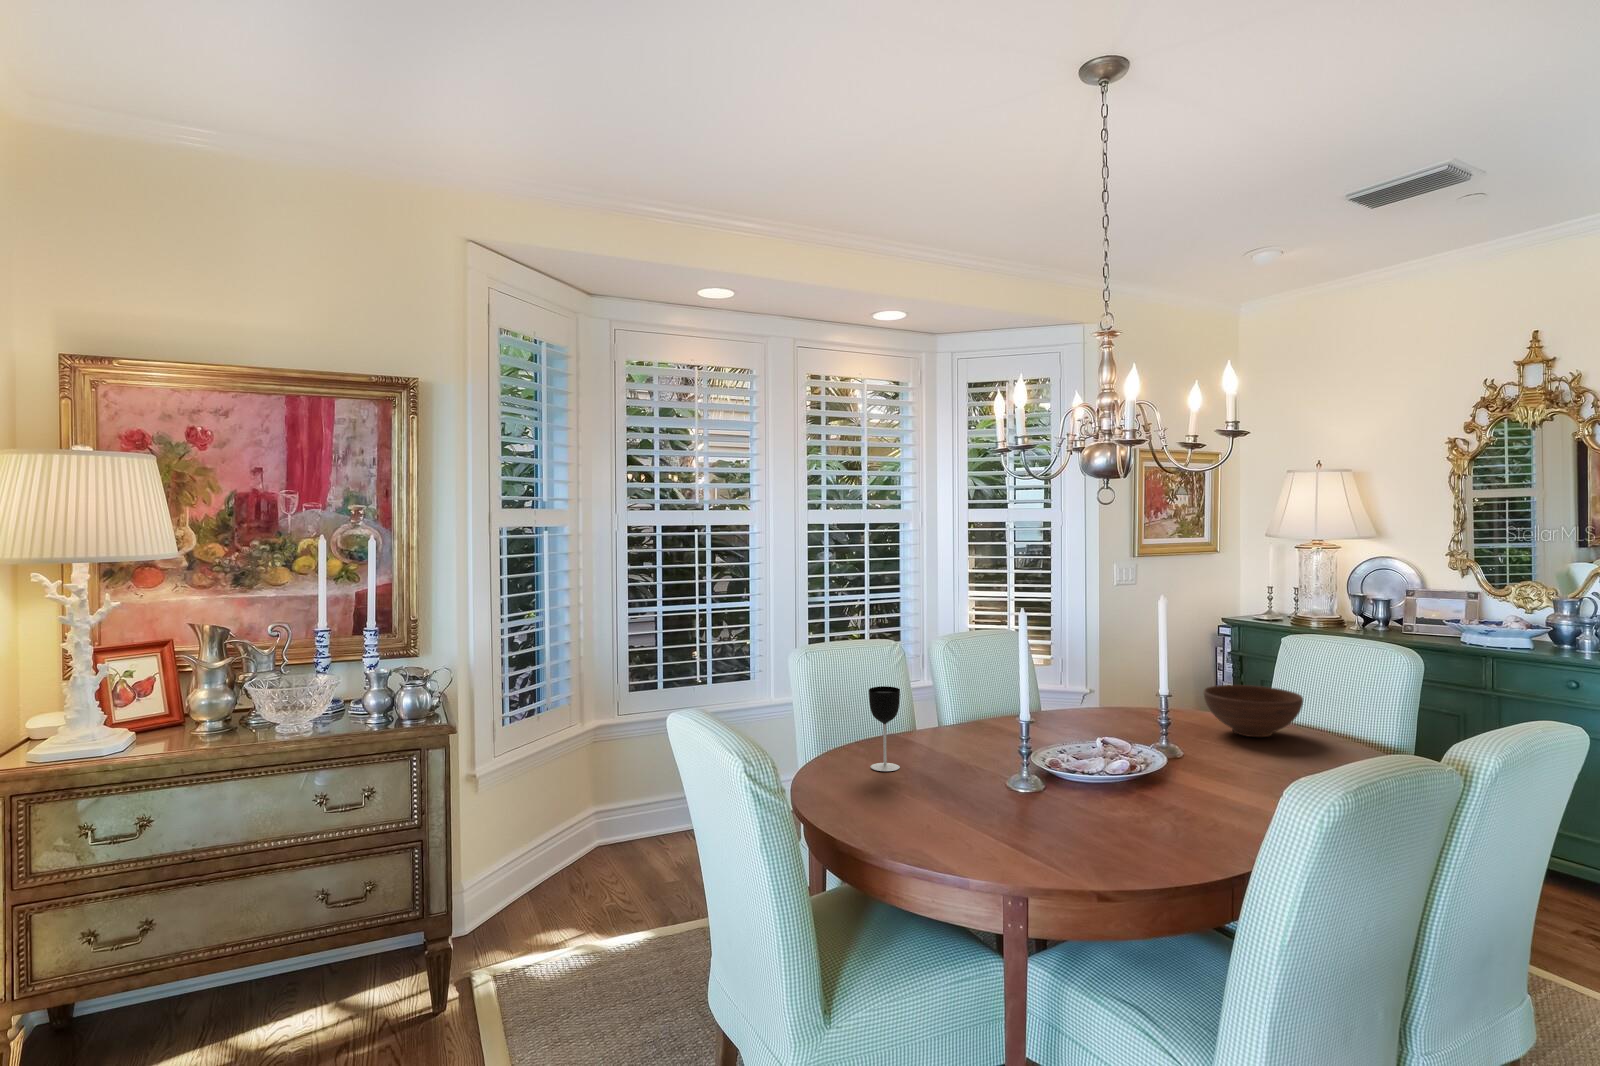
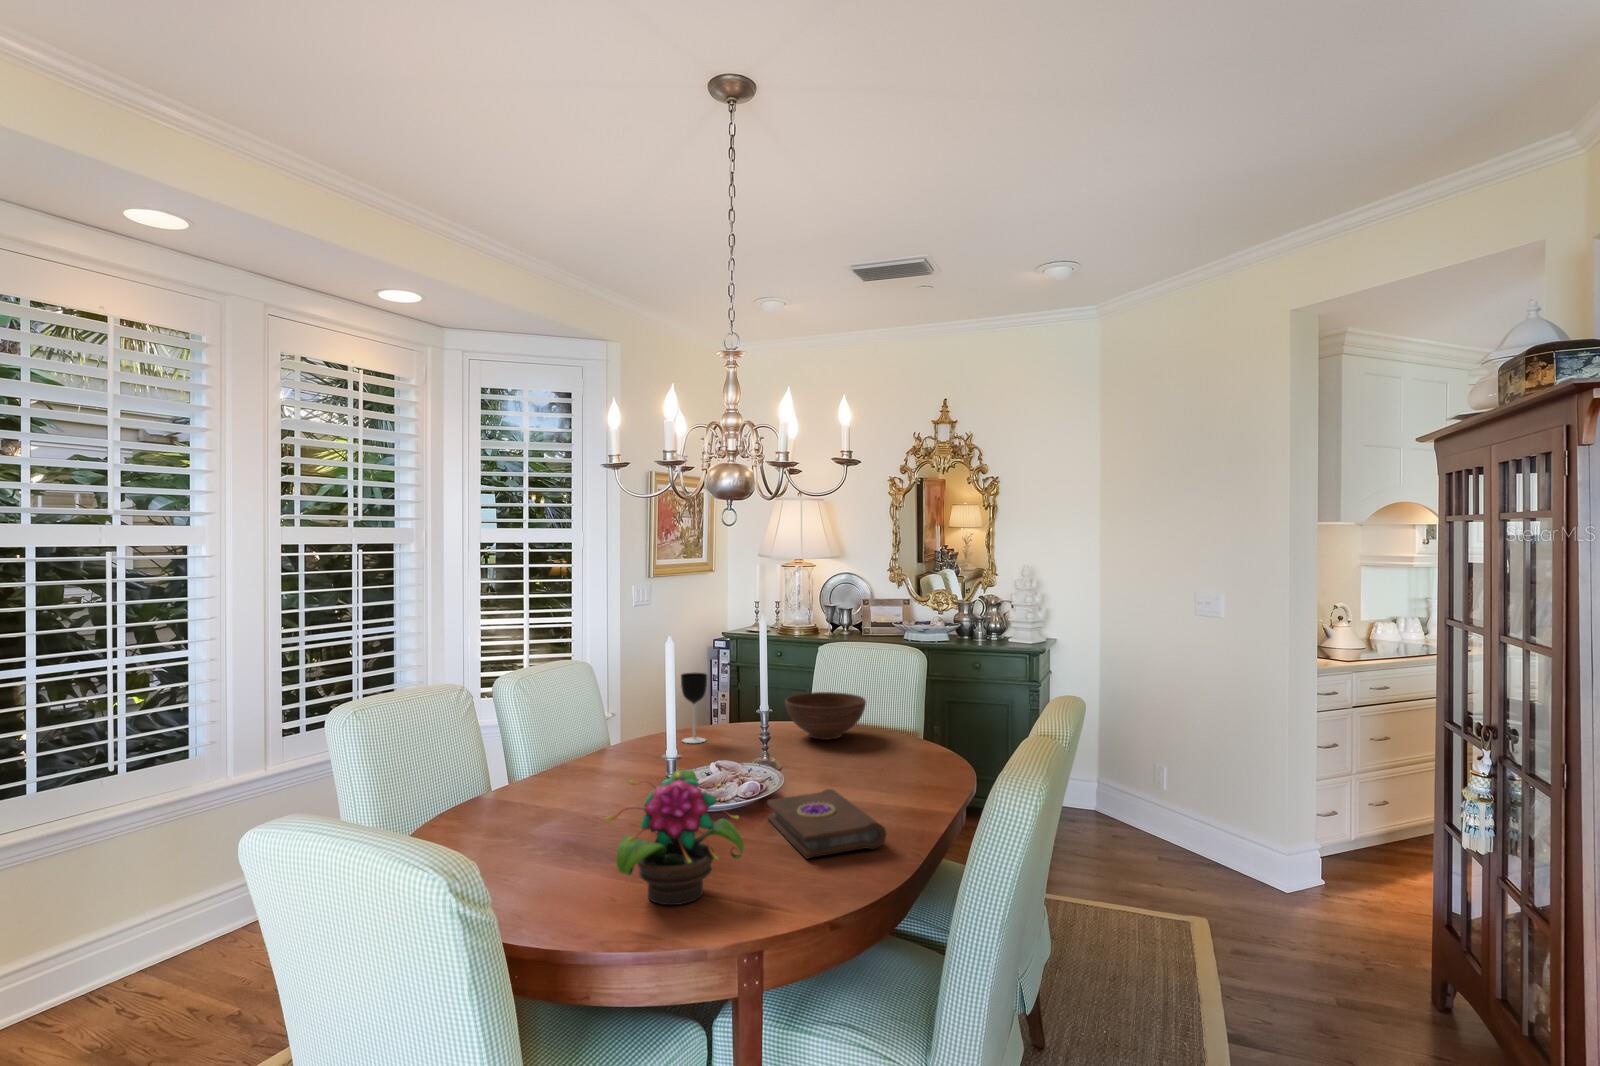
wine glass: present [869,686,900,771] -> present [681,673,707,743]
potted flower: none [915,732,1039,846] -> present [605,770,744,905]
book: none [1112,778,1213,845] -> present [767,789,886,858]

